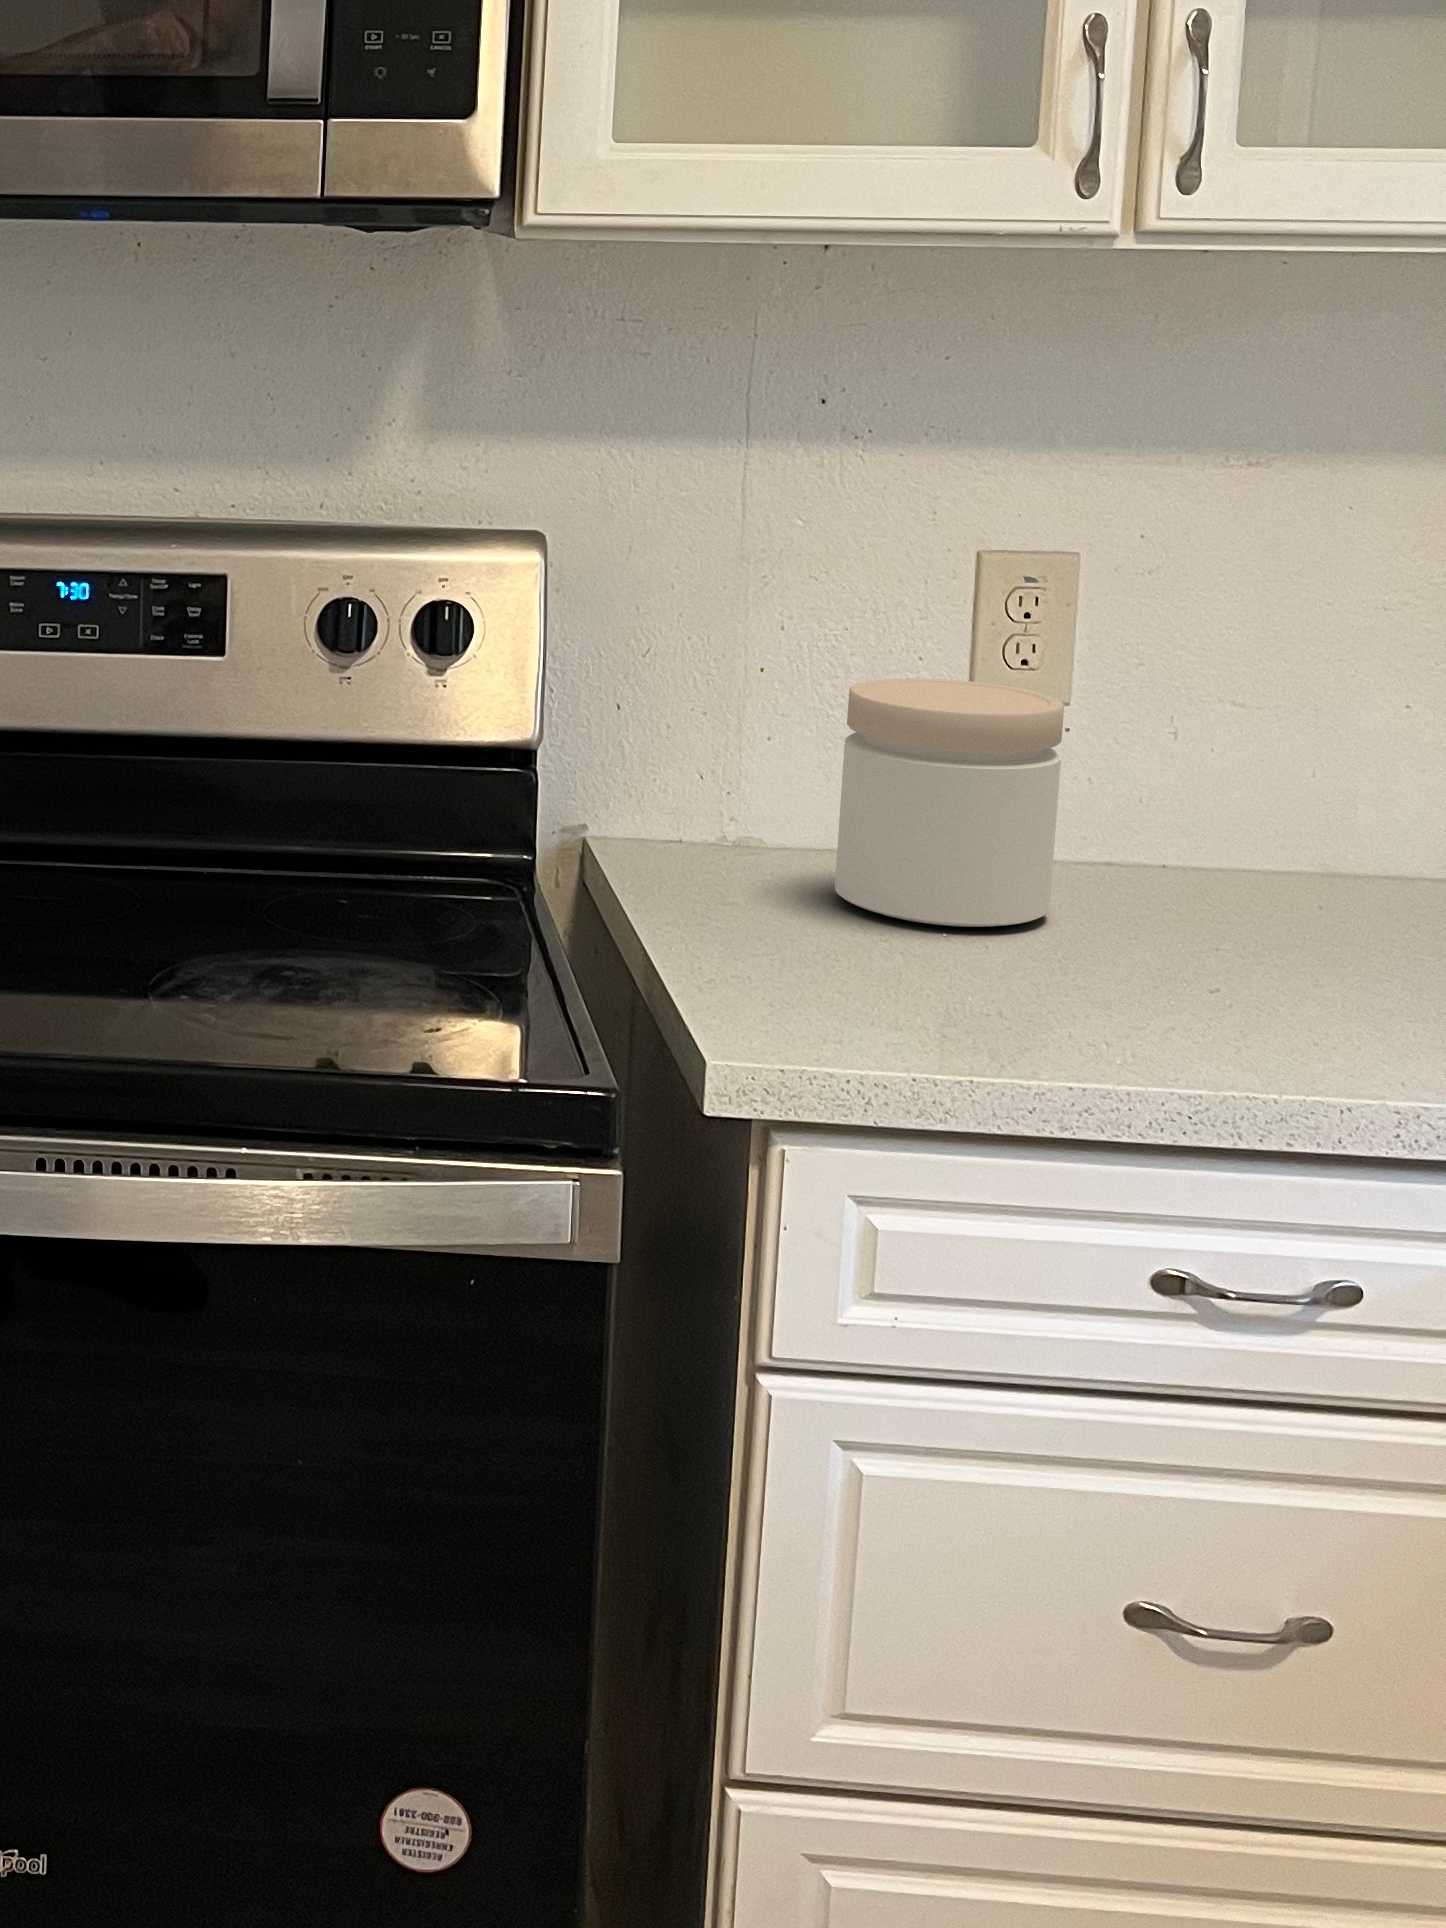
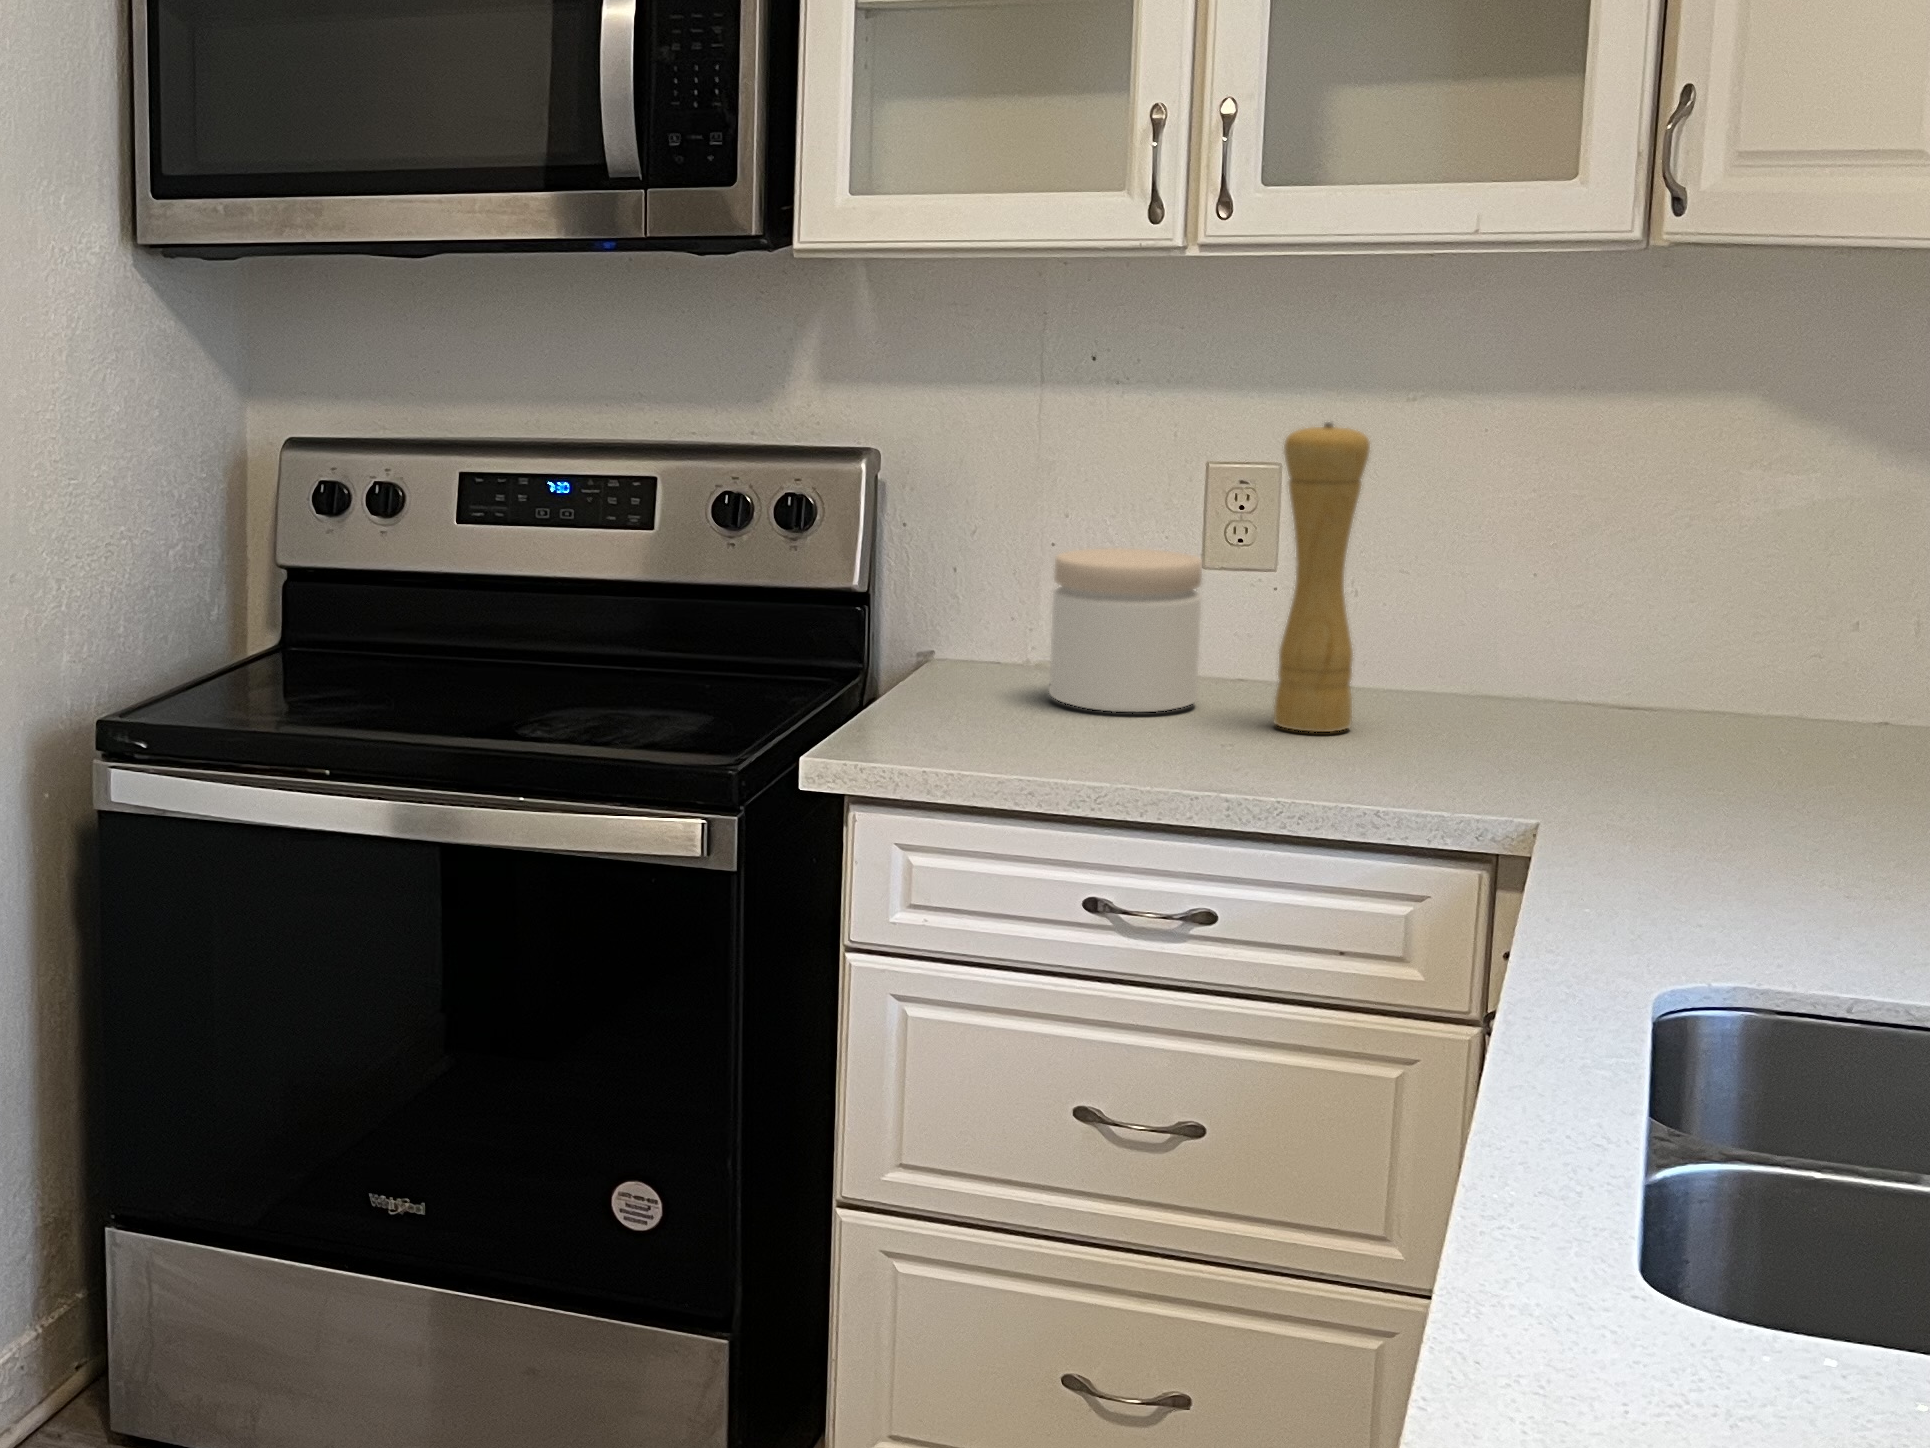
pepper mill: none [1196,498,1352,953] -> present [1274,422,1370,732]

